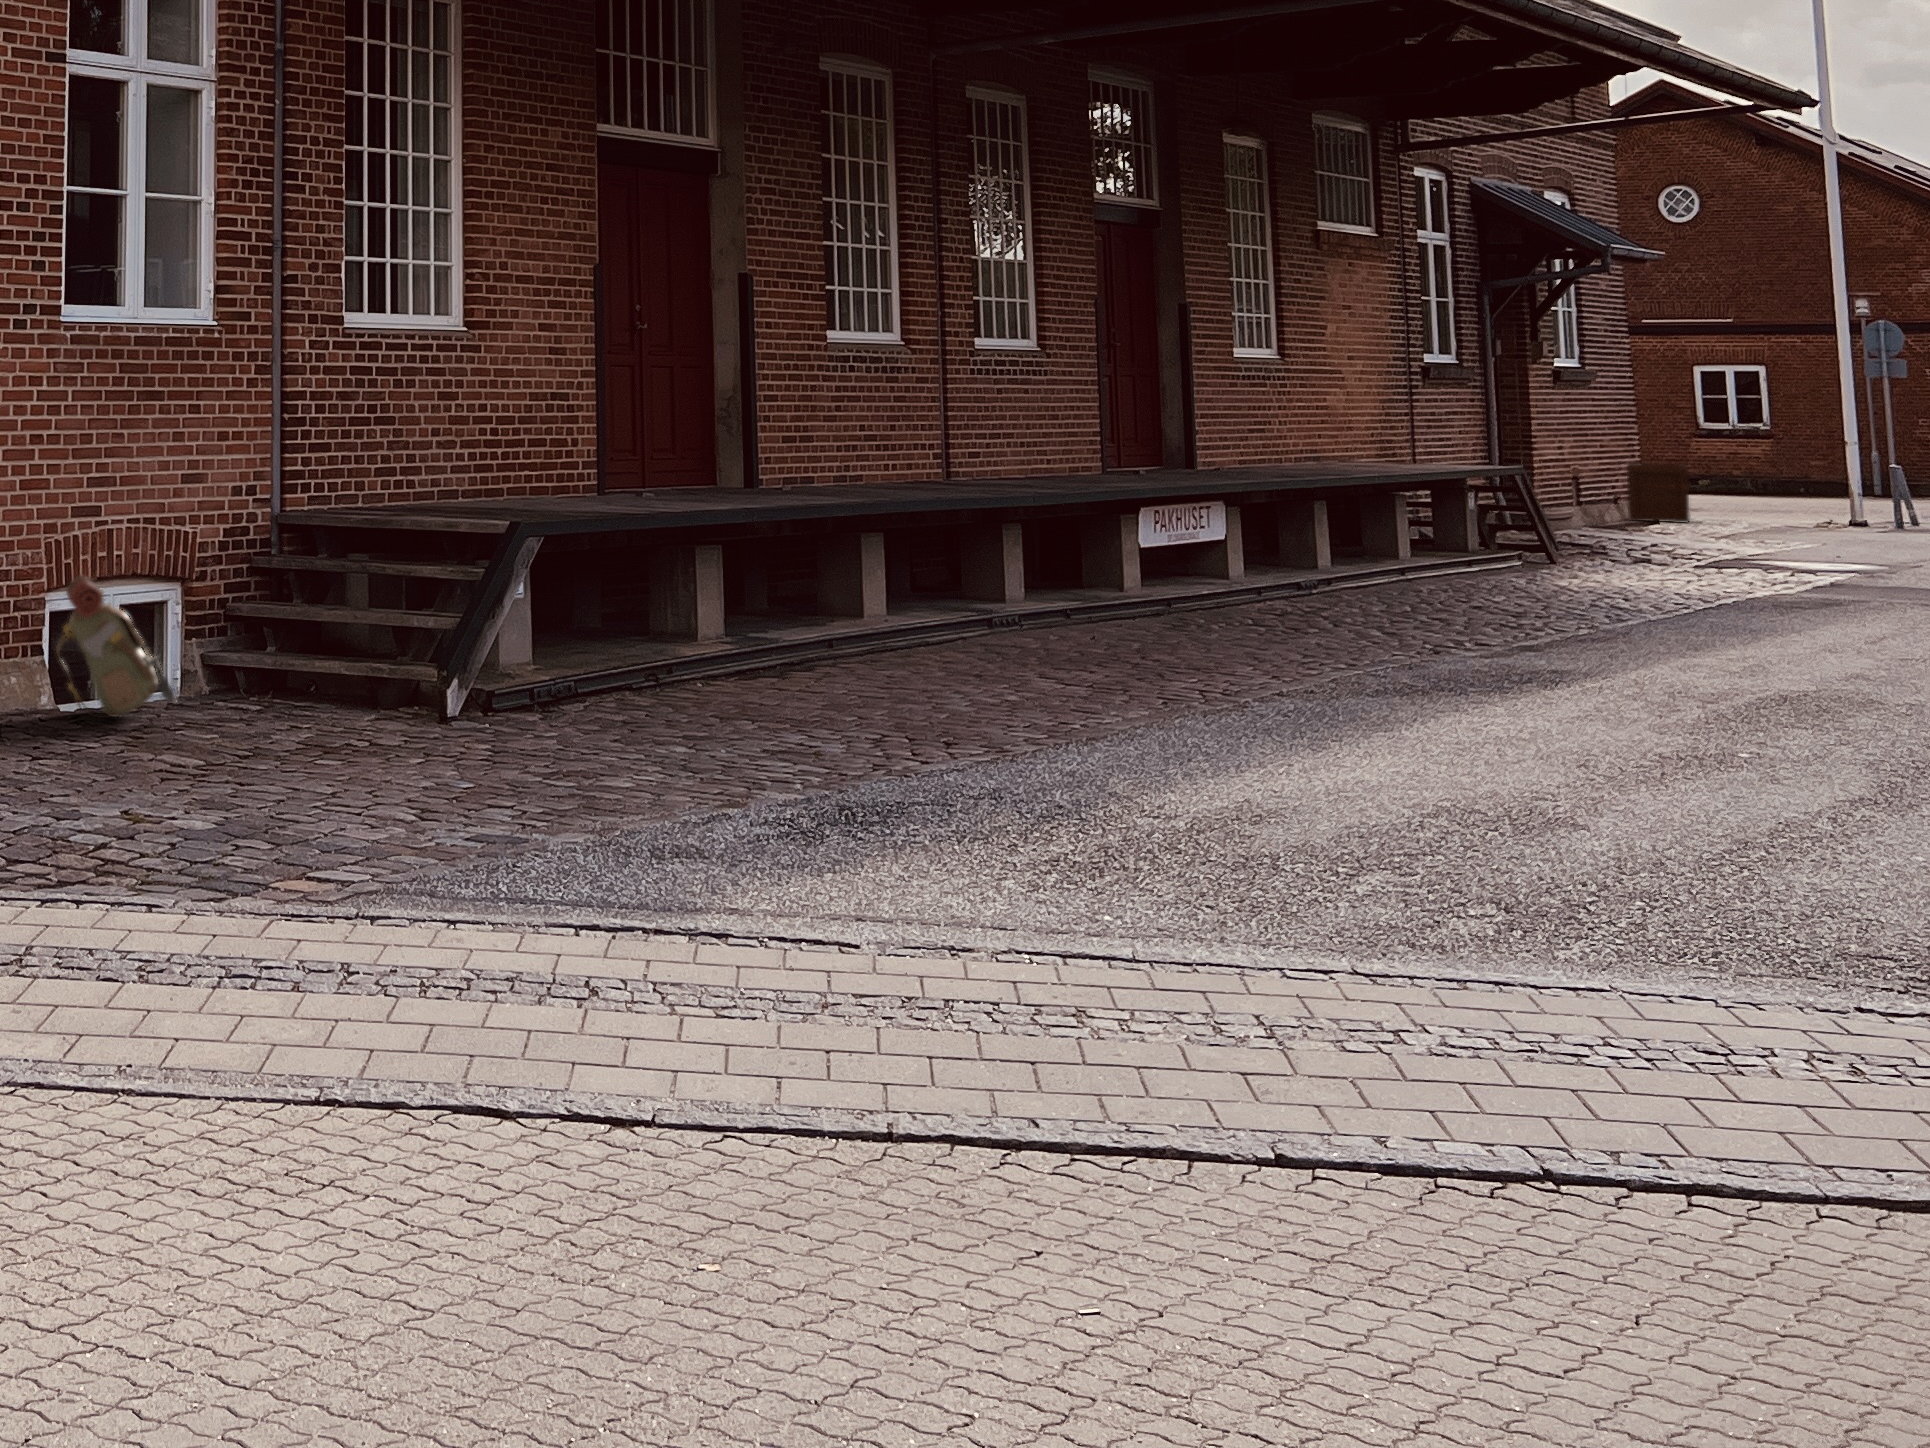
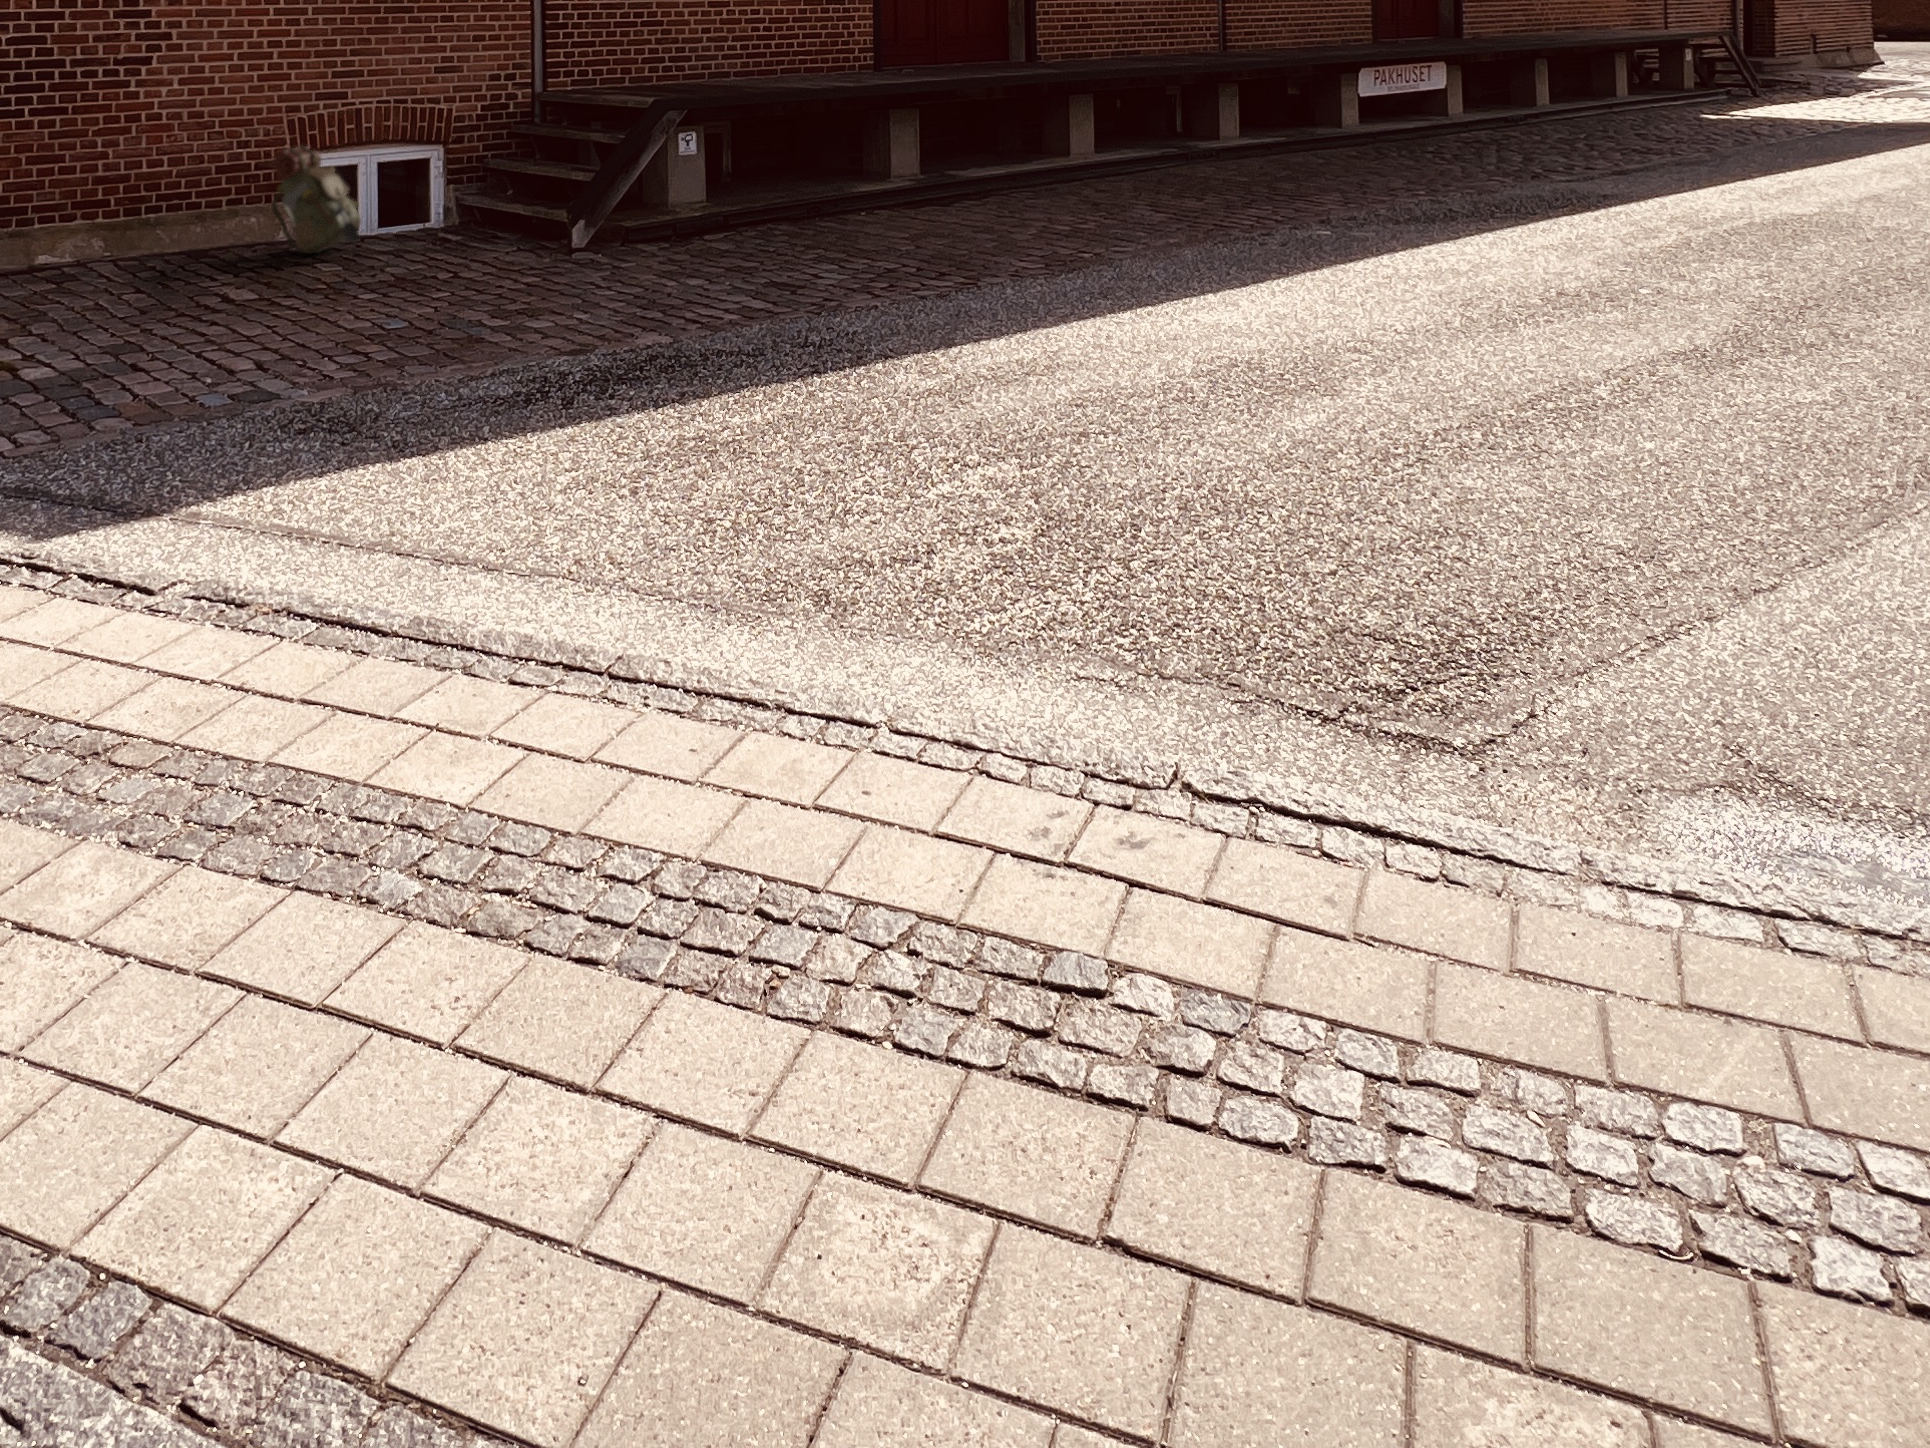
wooden crate: present [1627,462,1690,523] -> none [1863,24,1911,64]

